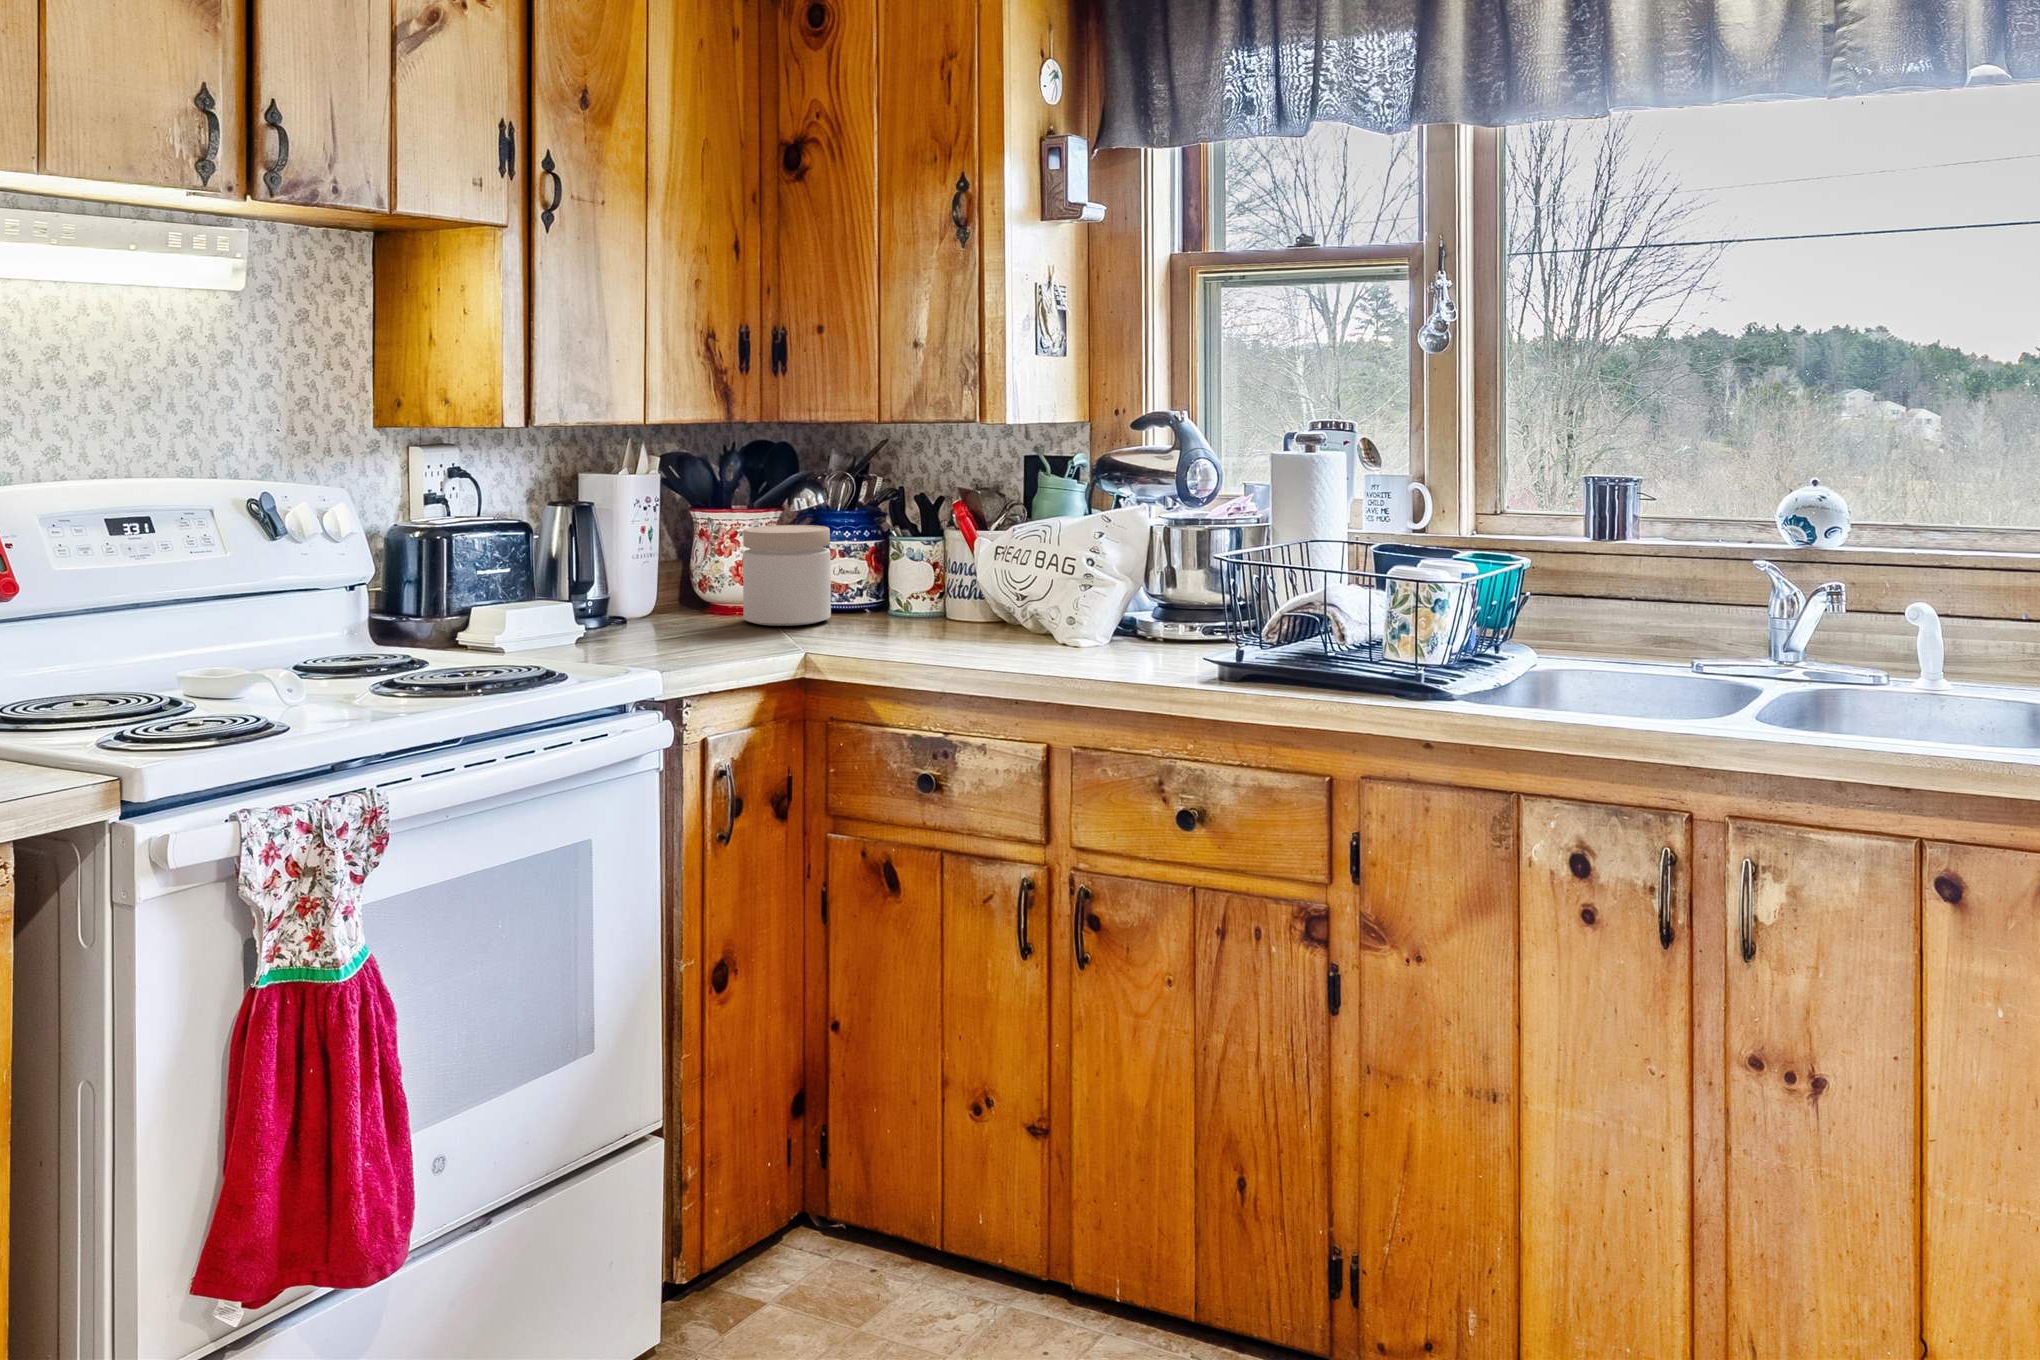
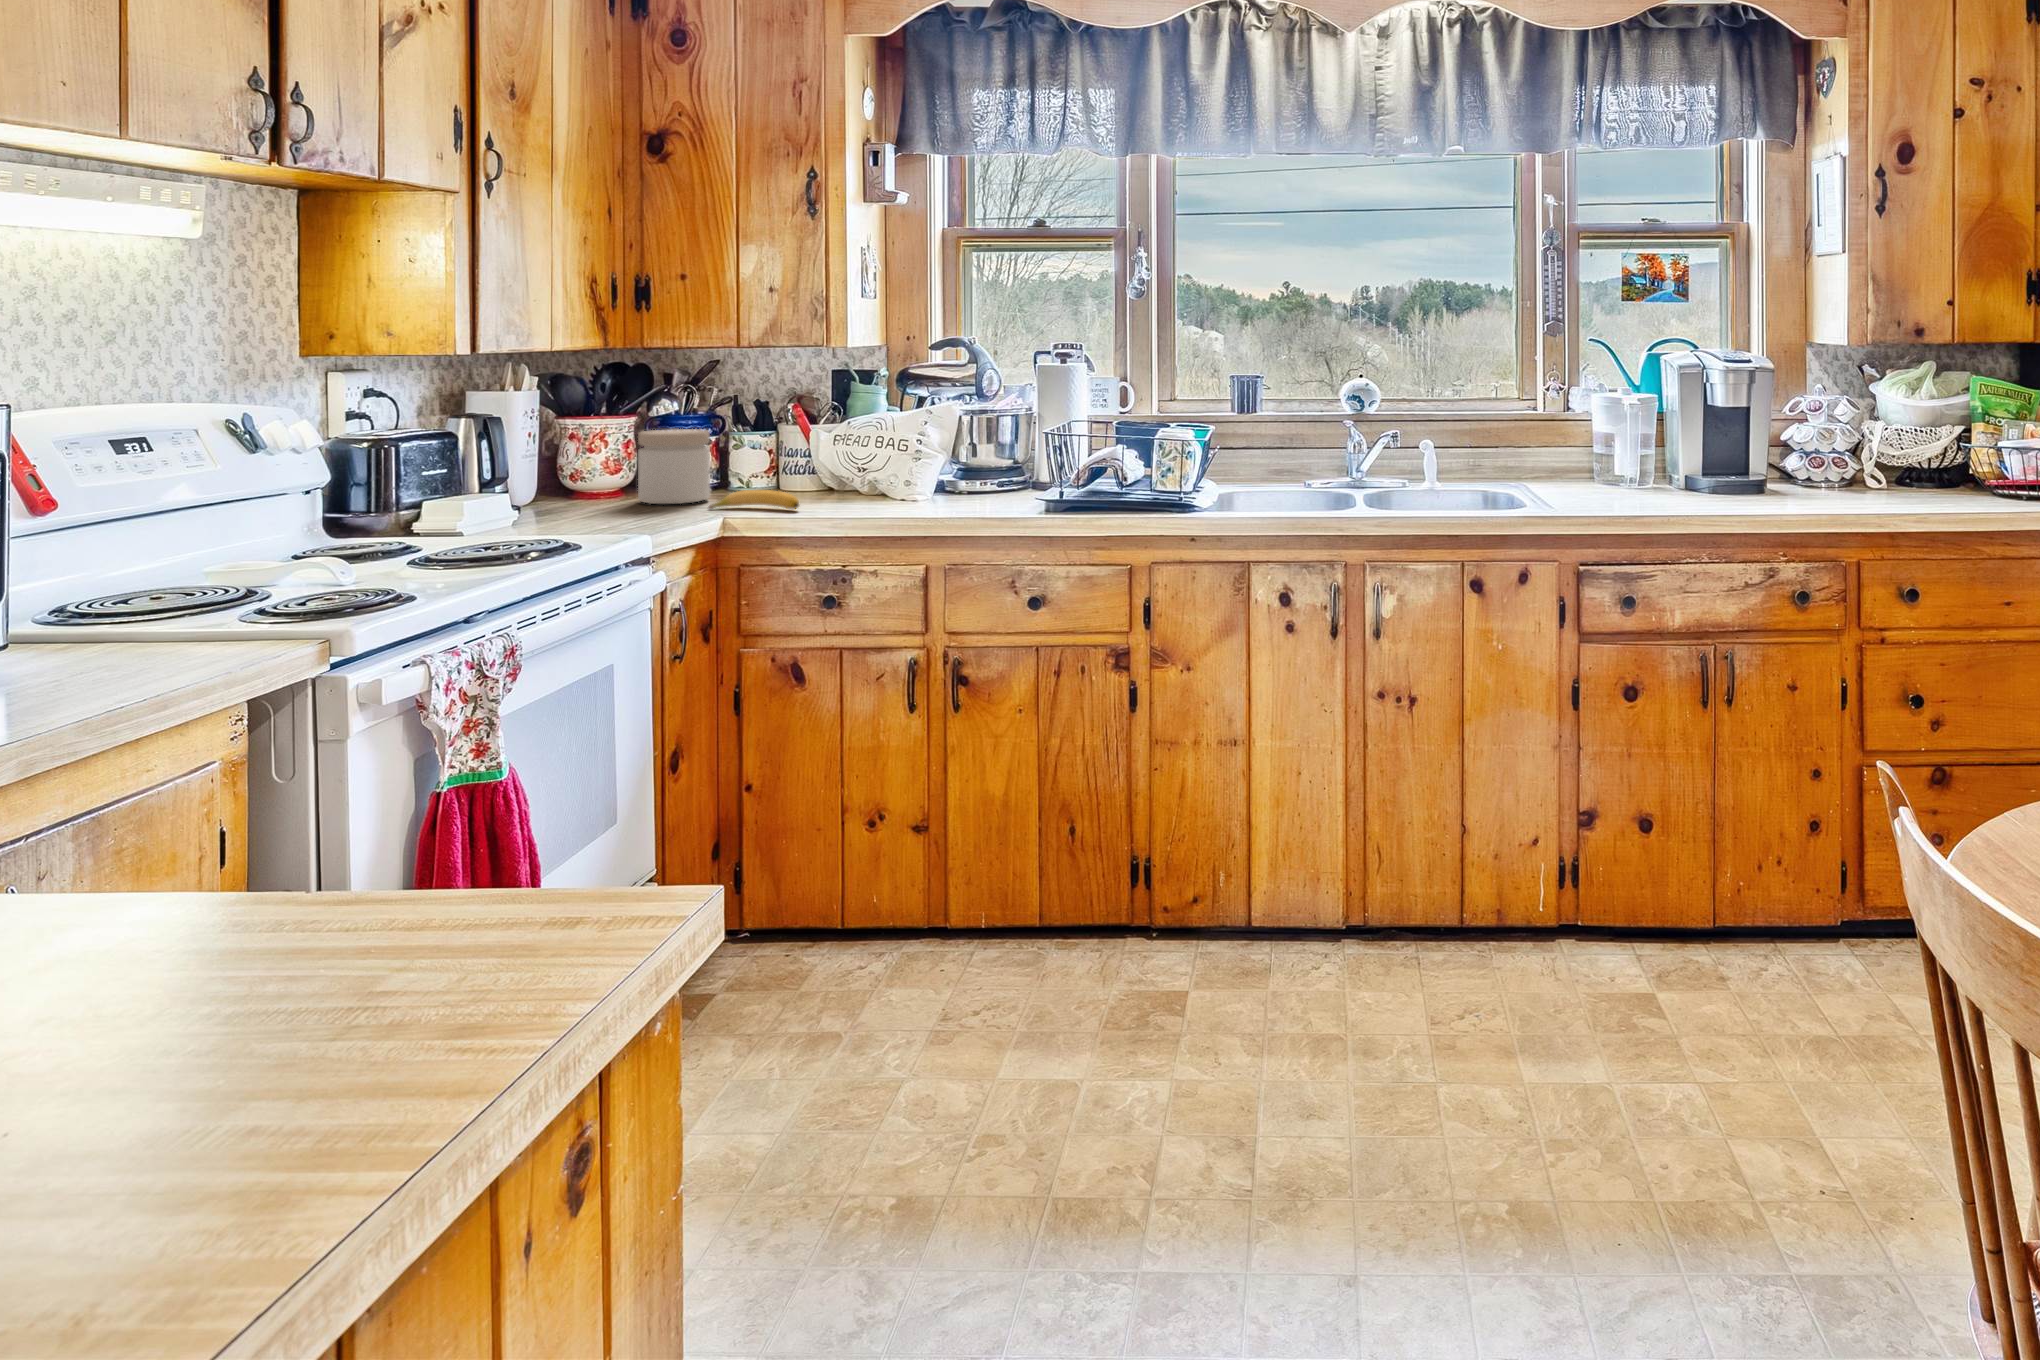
banana: none [800,614,902,647] -> present [708,490,799,509]

